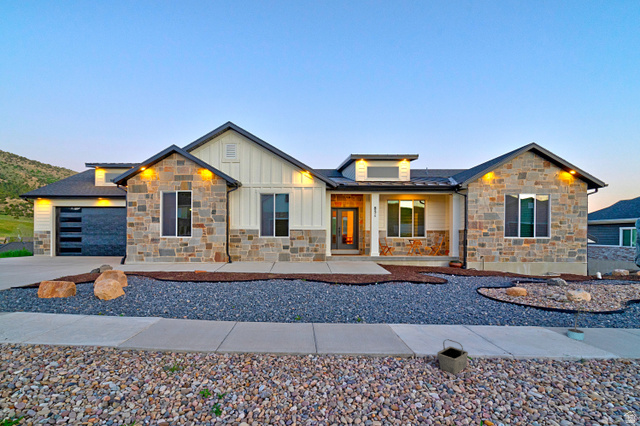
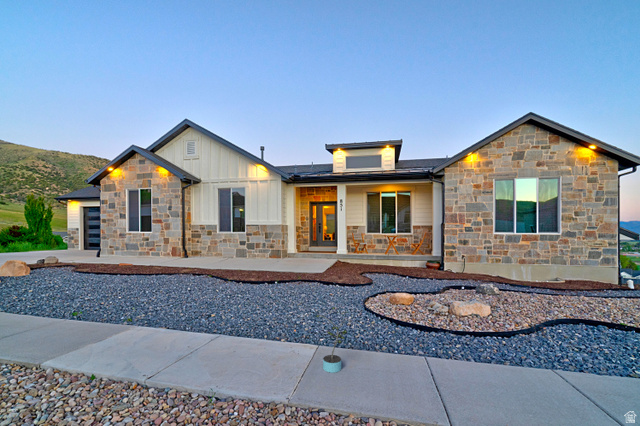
basket: present [437,339,468,374] -> none [31,355,83,401]

